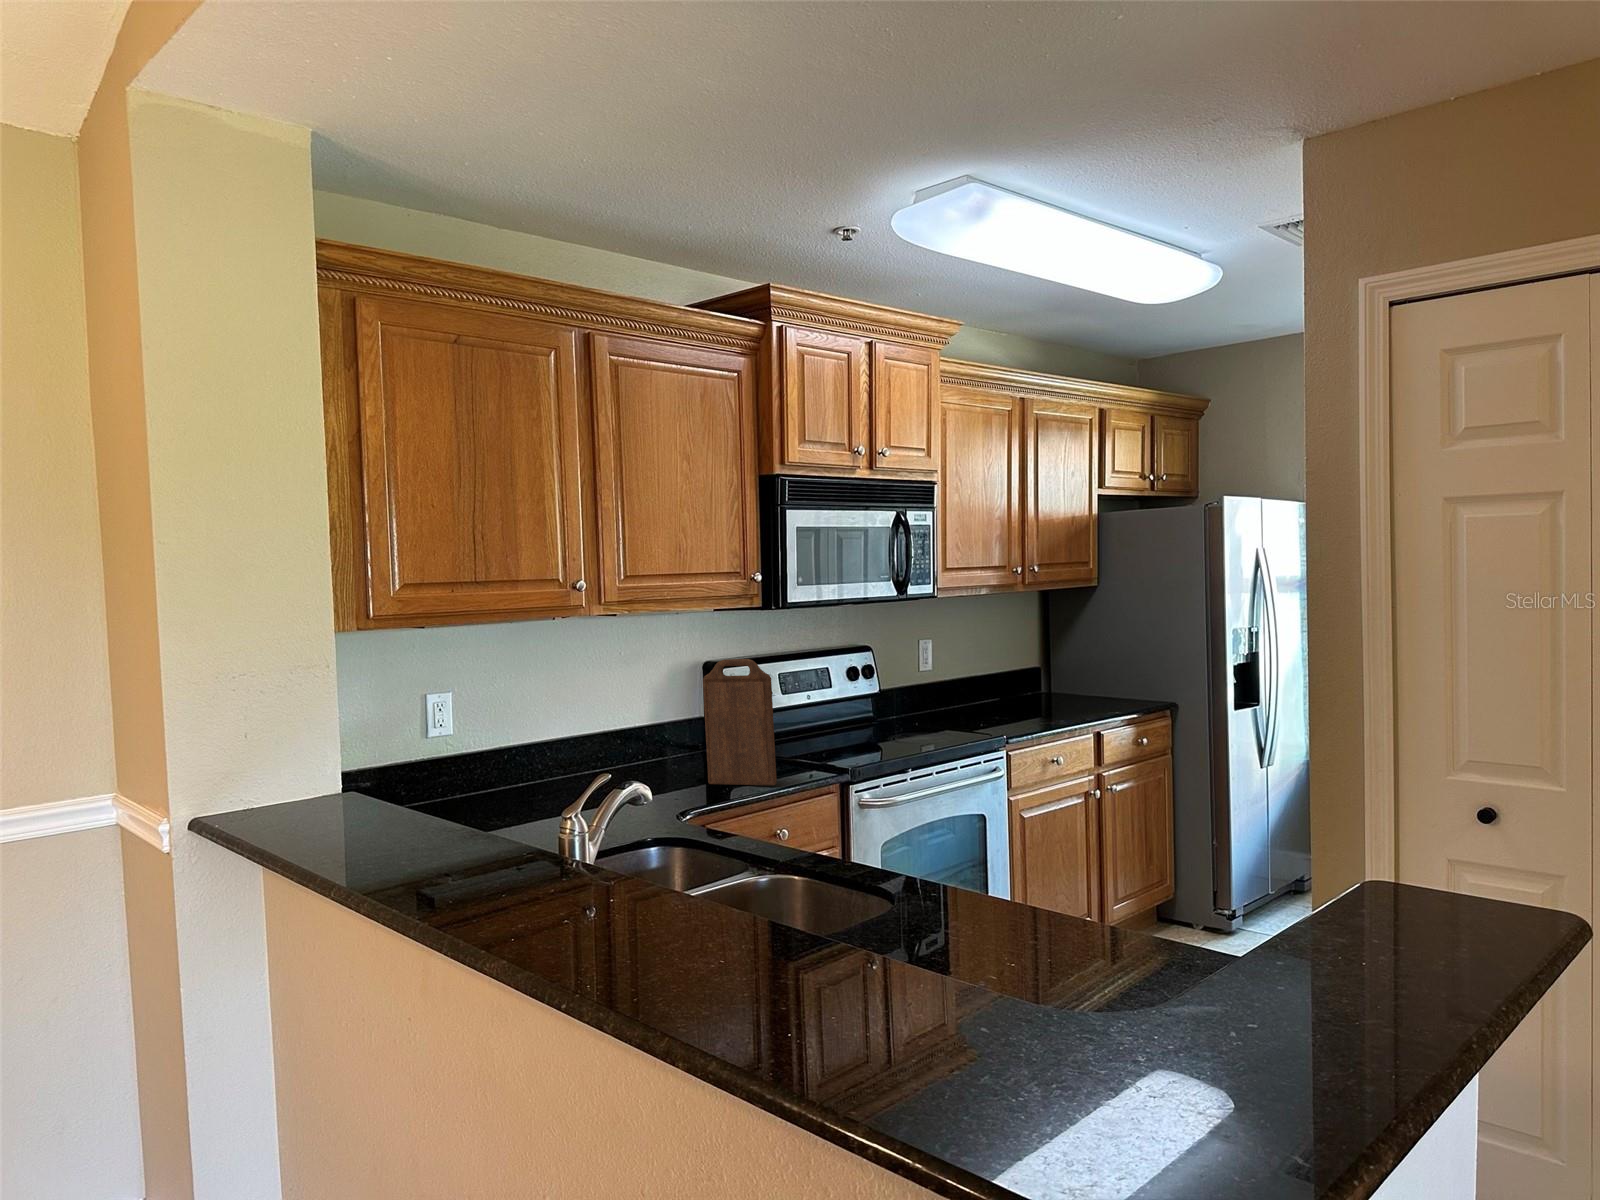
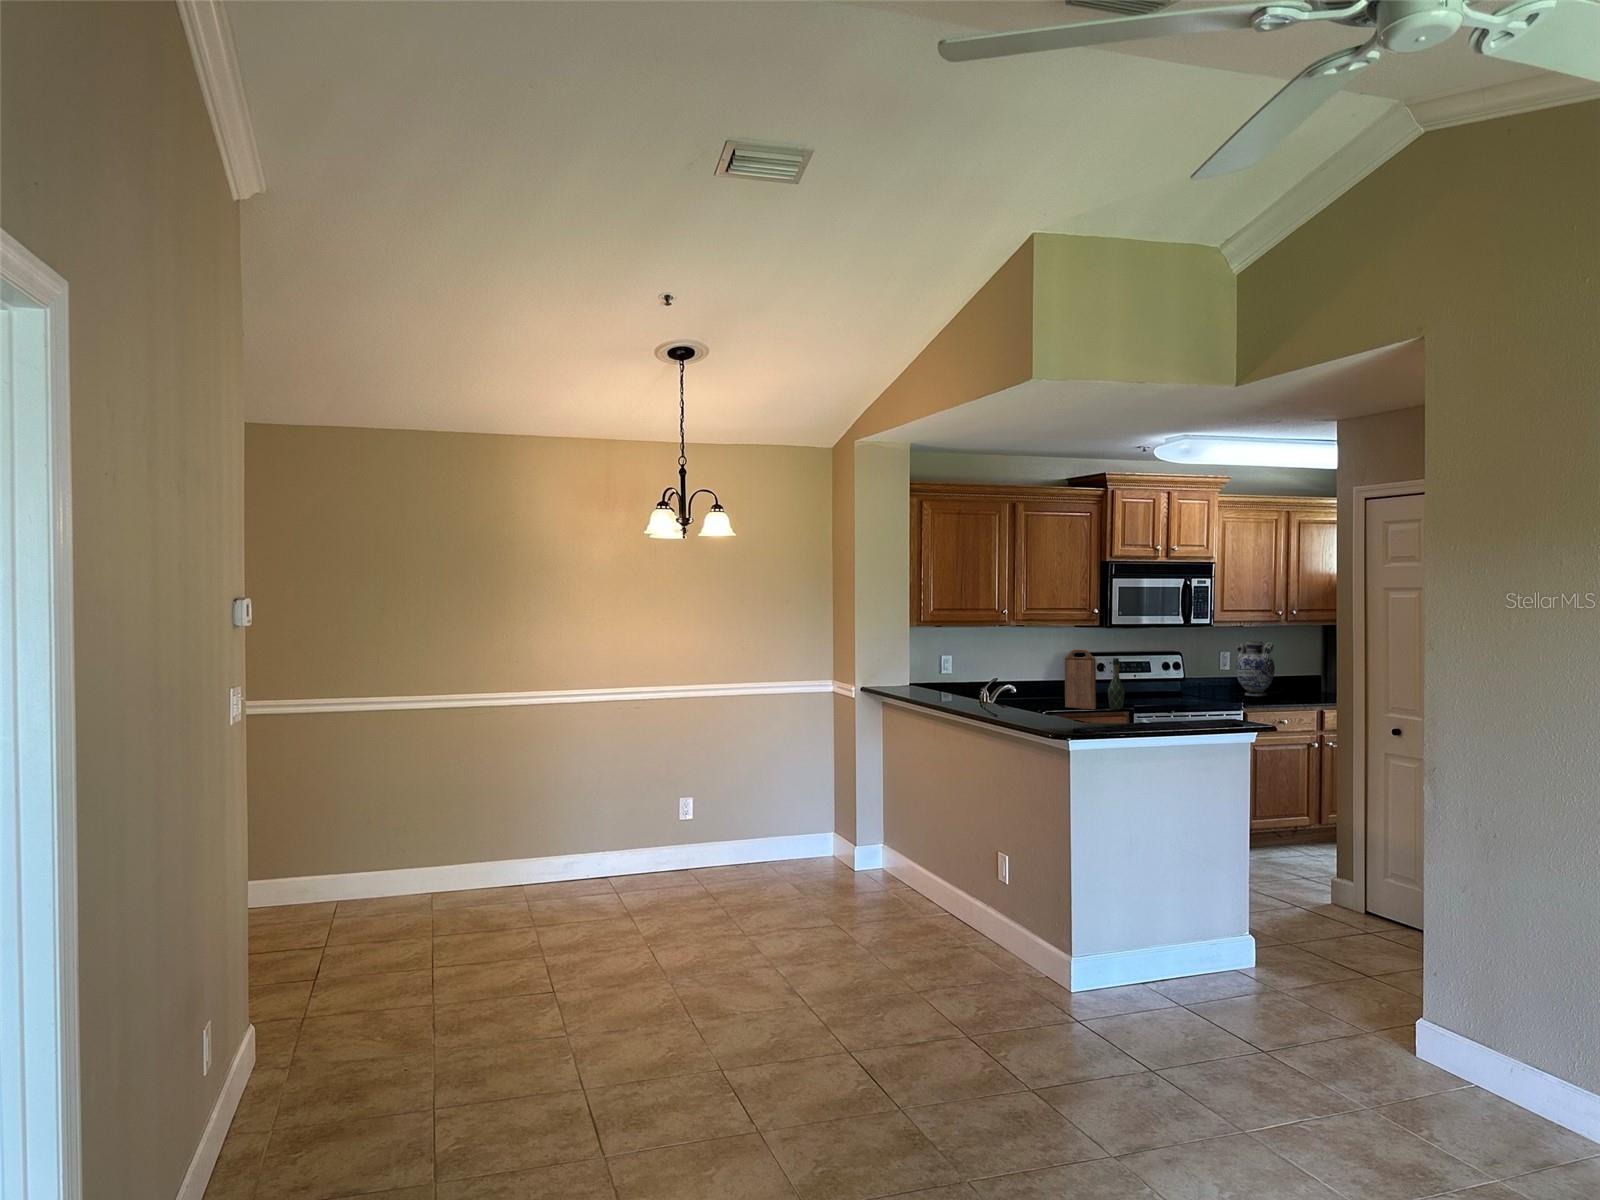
vase: none [956,621,1025,716] -> present [1236,641,1275,696]
wine bottle: none [794,672,827,779] -> present [1108,658,1125,709]

